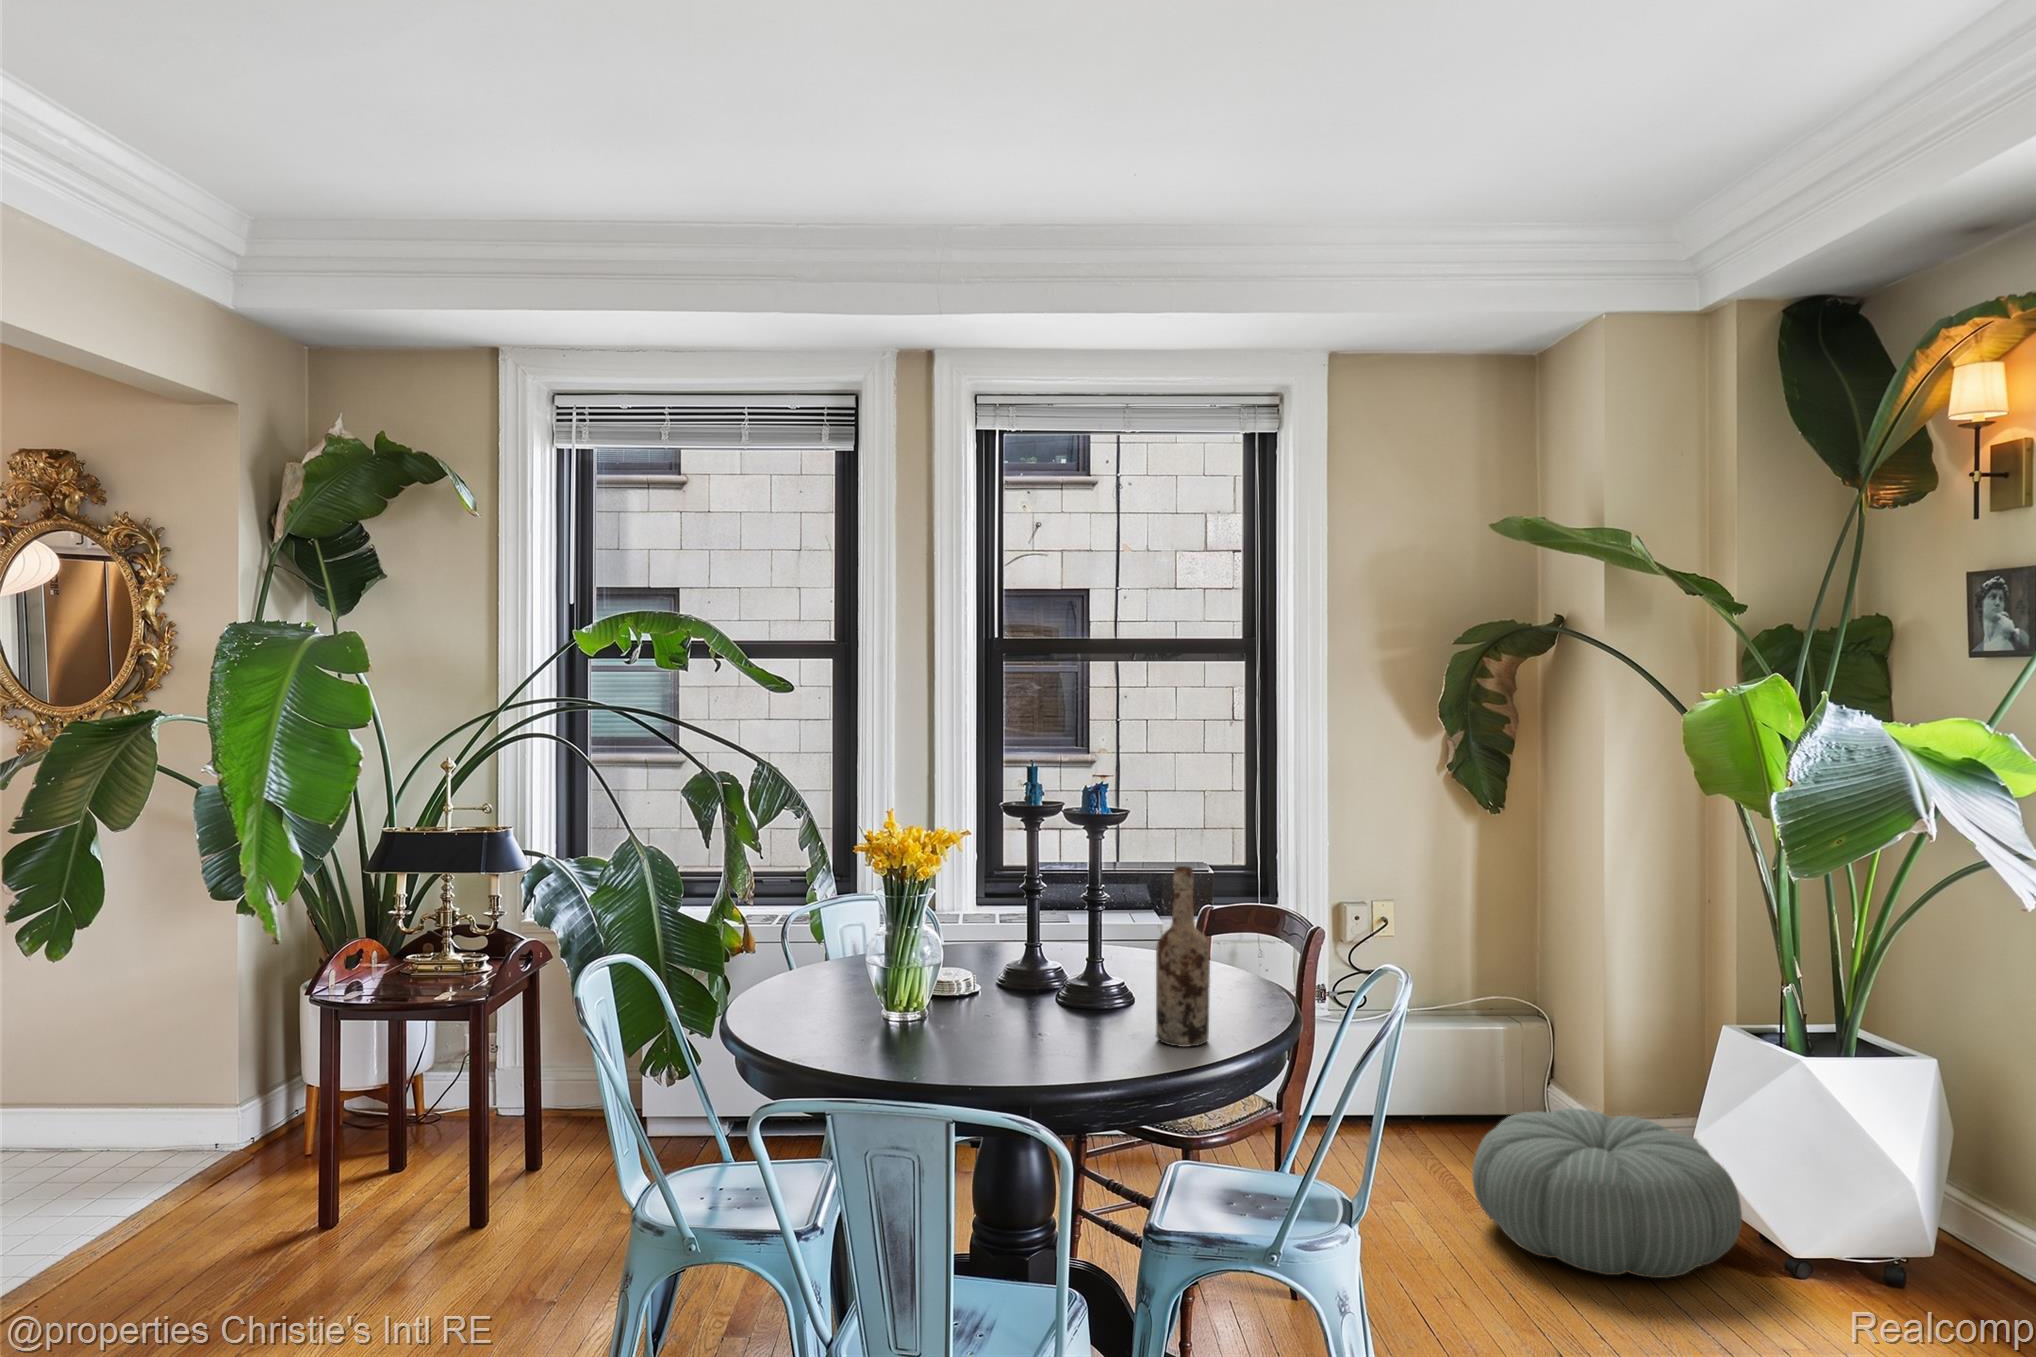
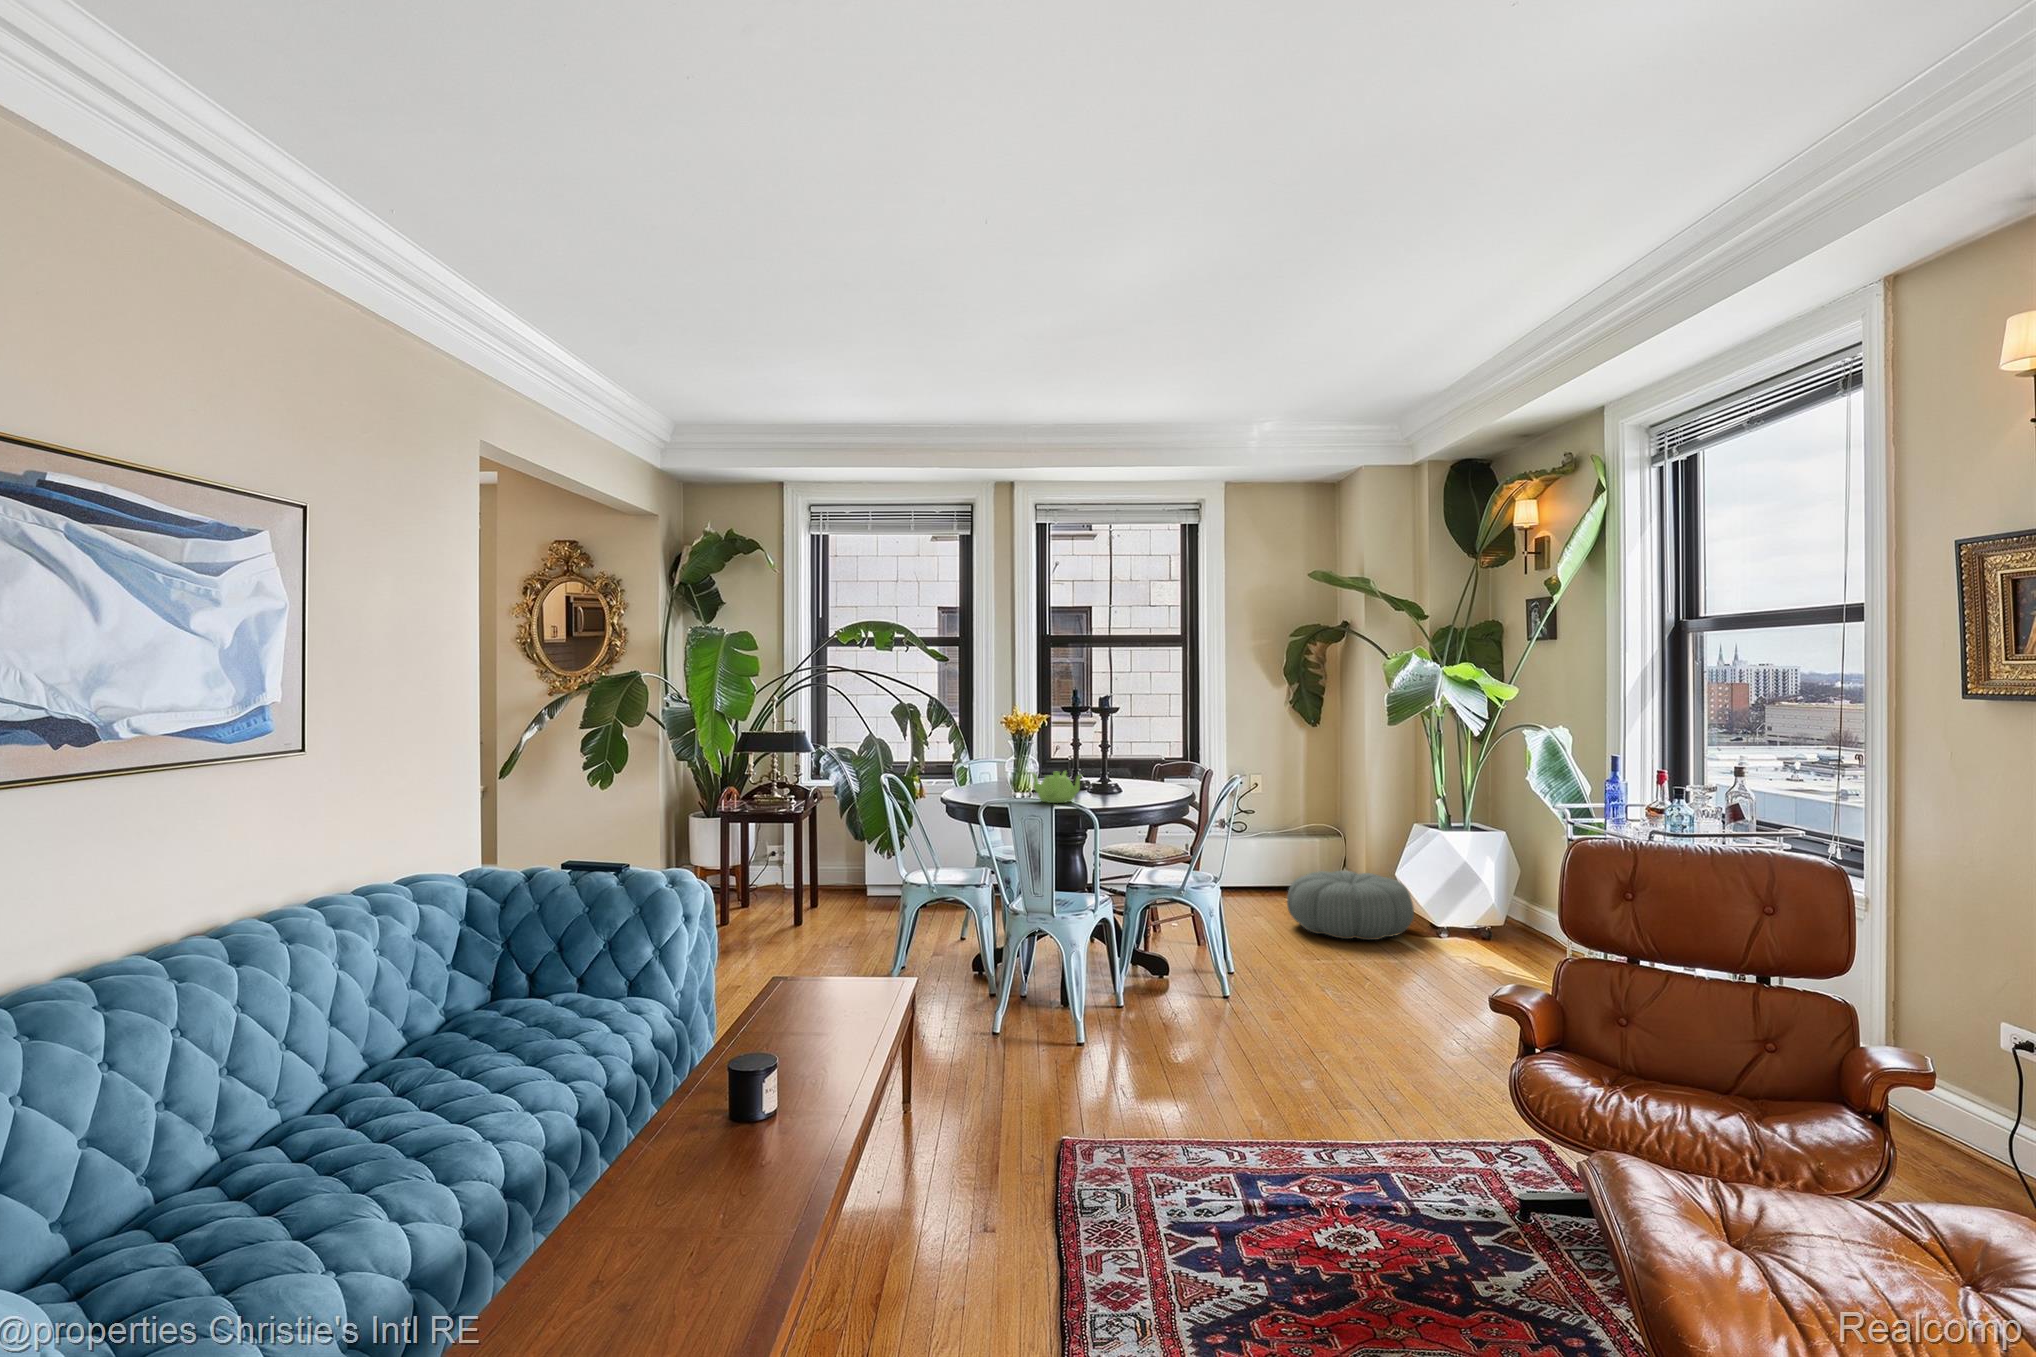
wine bottle: present [1156,866,1210,1047] -> none [1124,730,1147,805]
teapot: none [938,950,1064,1037] -> present [1032,771,1082,803]

